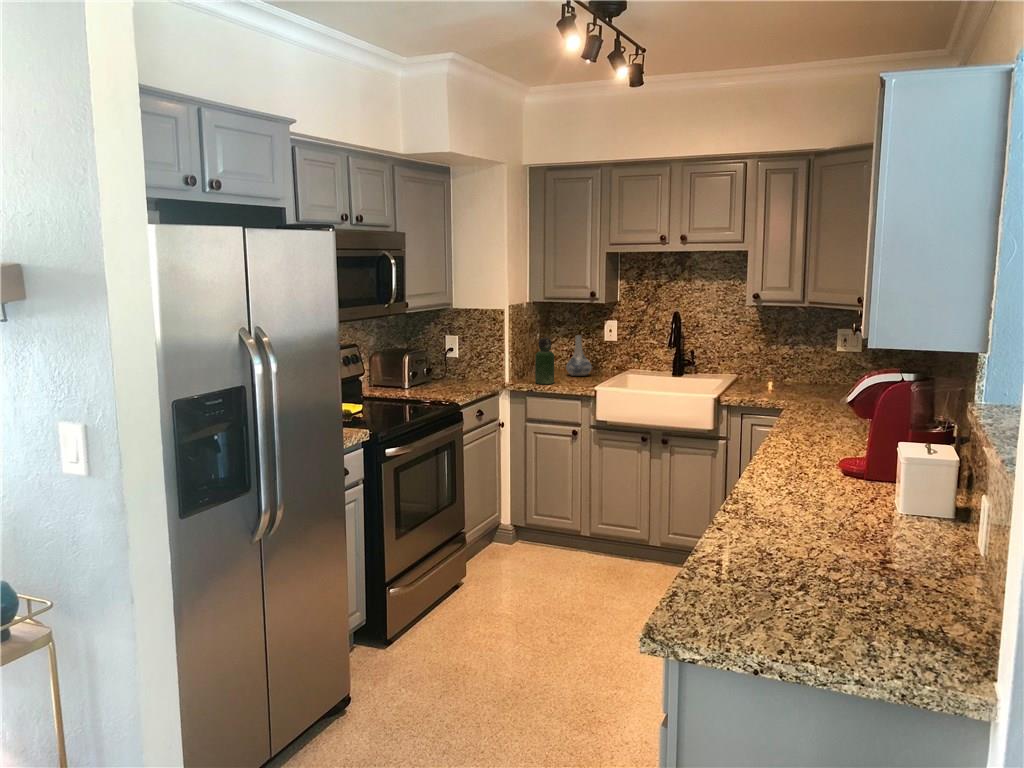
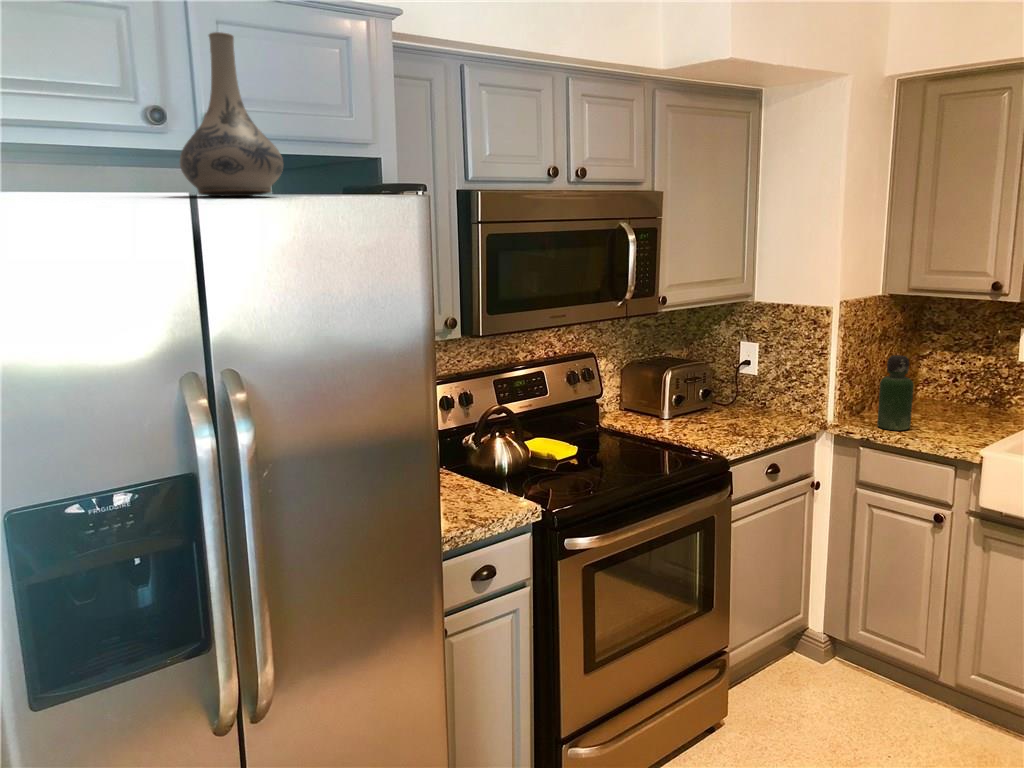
decorative vase: present [566,335,592,376] -> present [180,32,283,196]

